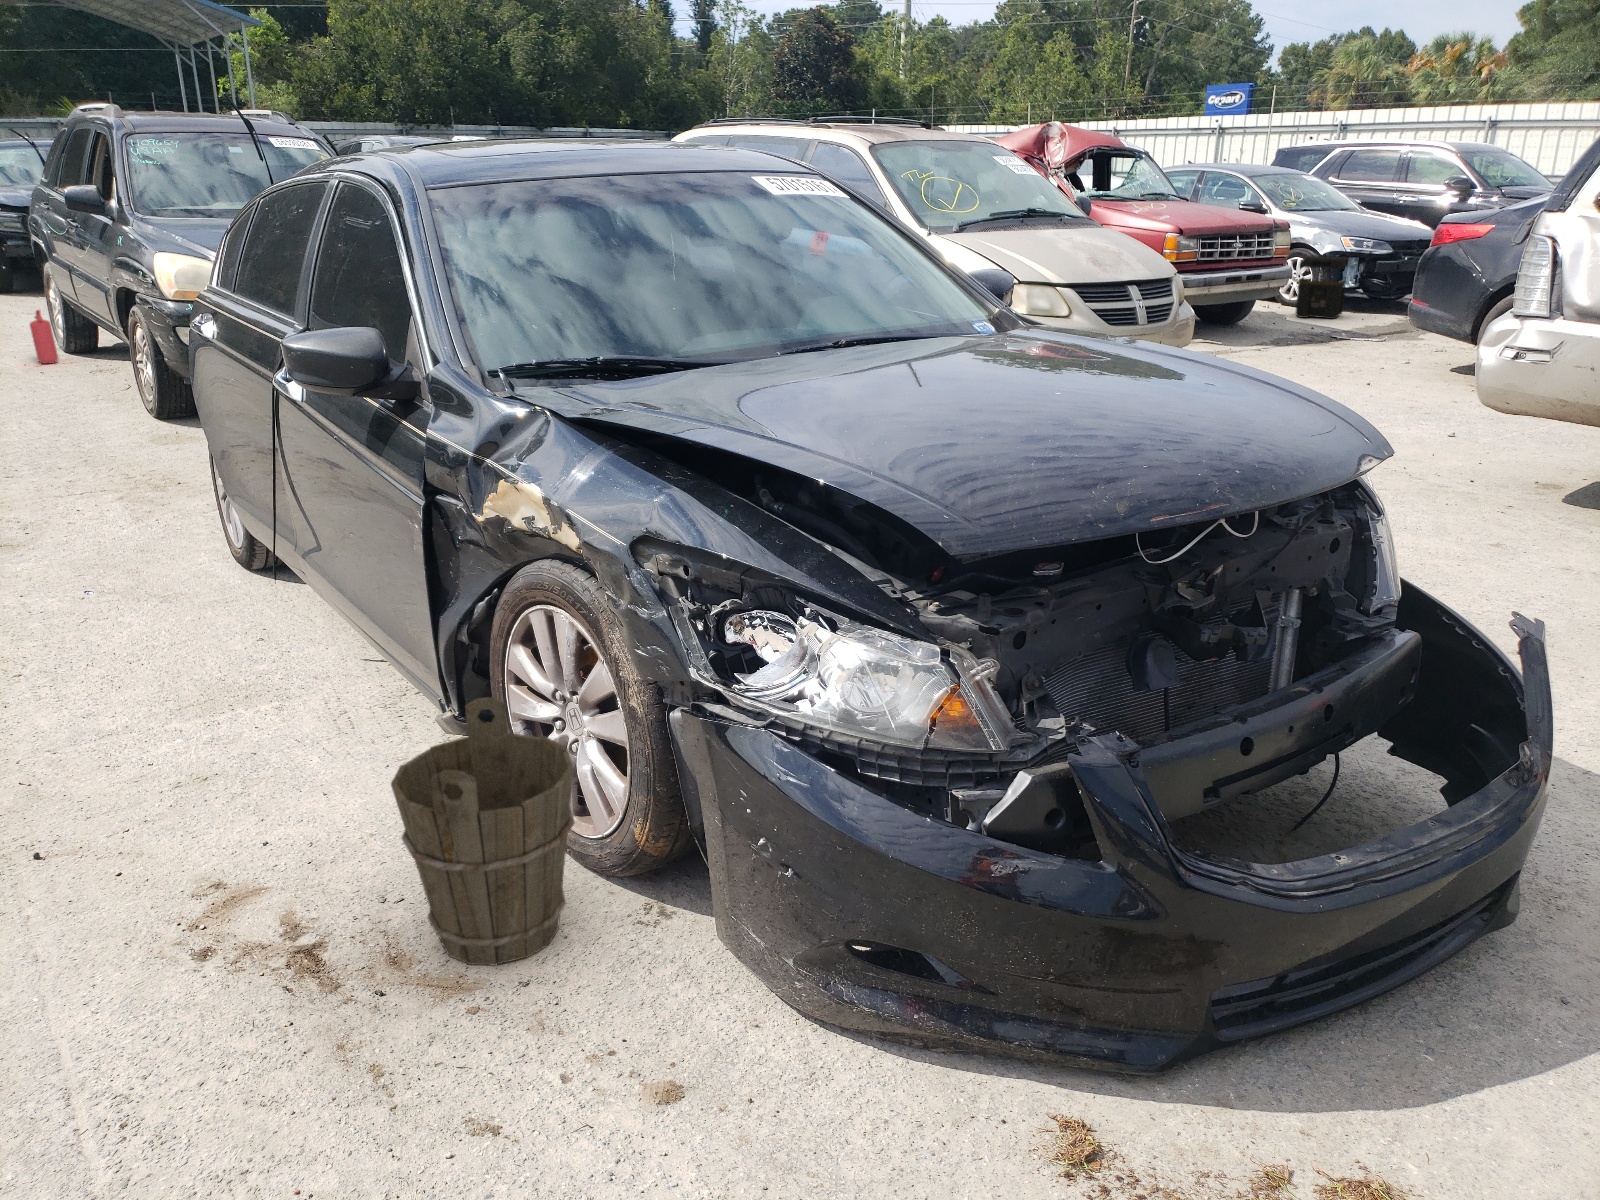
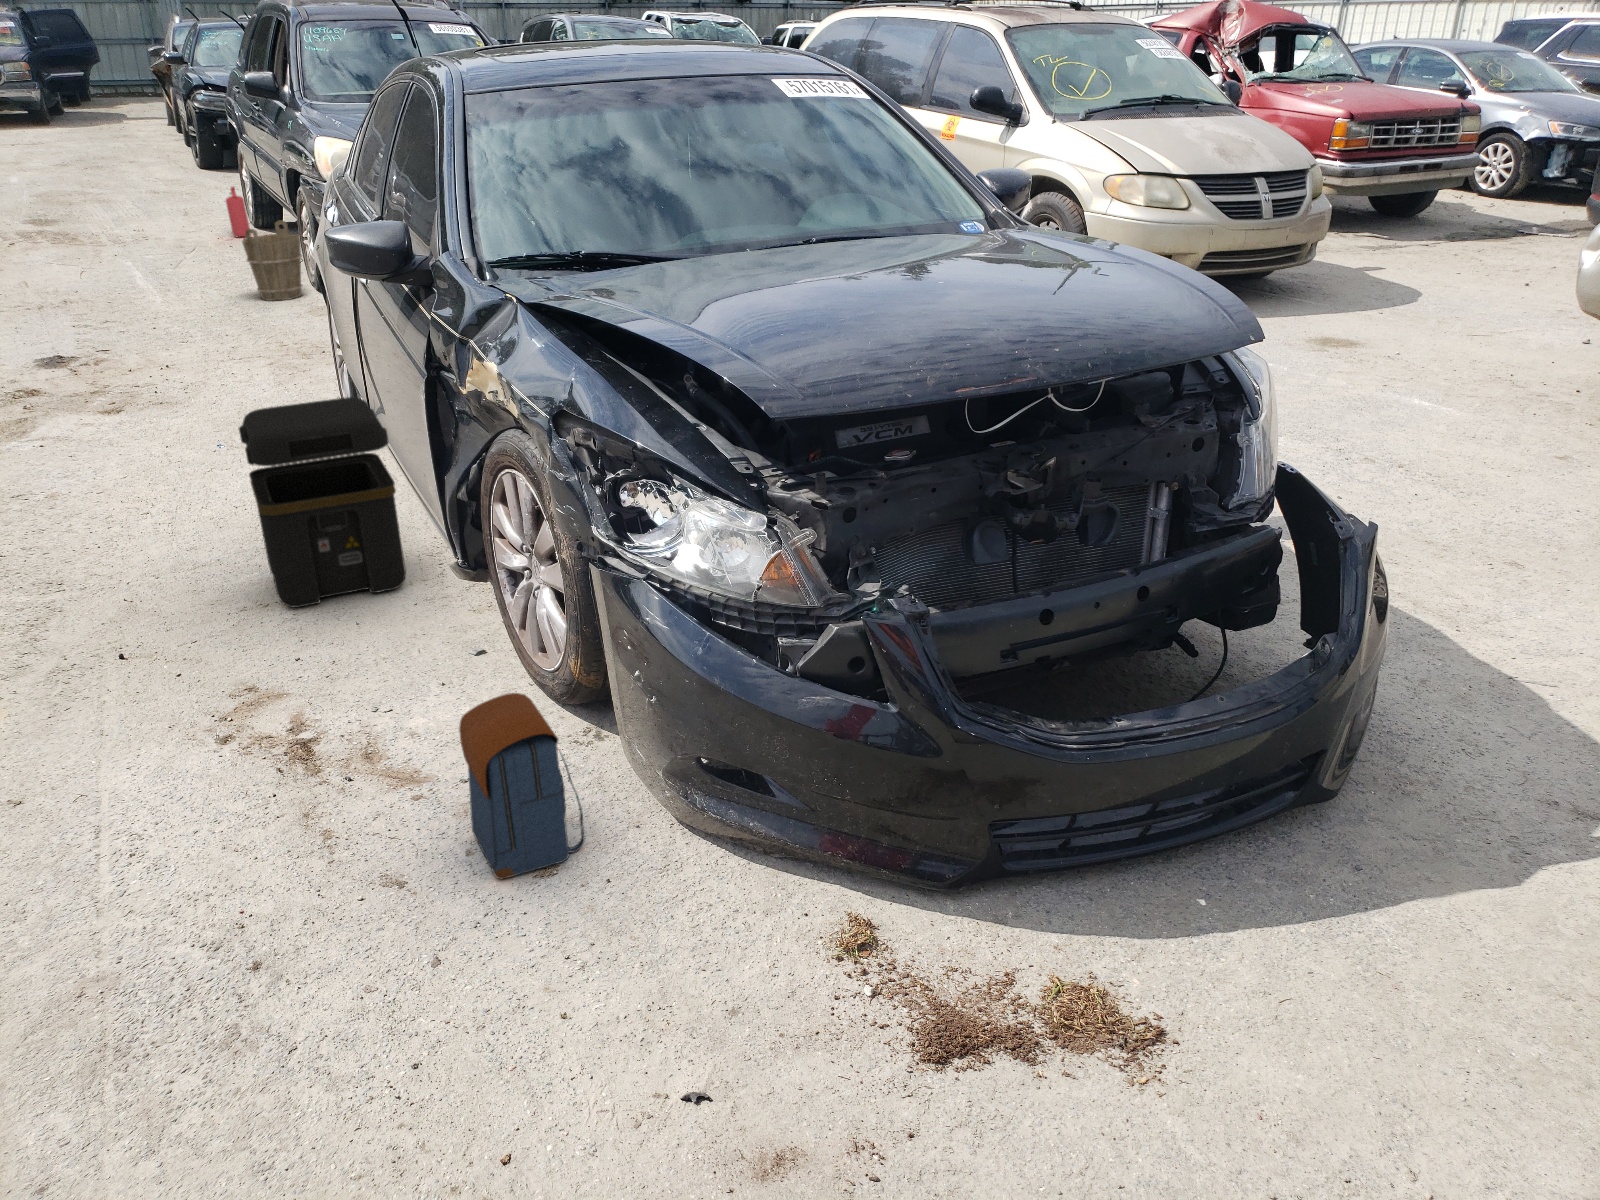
toolbox: present [1295,256,1349,319] -> present [239,397,406,607]
bucket: present [391,697,574,966] -> present [242,220,302,301]
backpack: none [548,876,702,1110] -> present [459,693,585,879]

